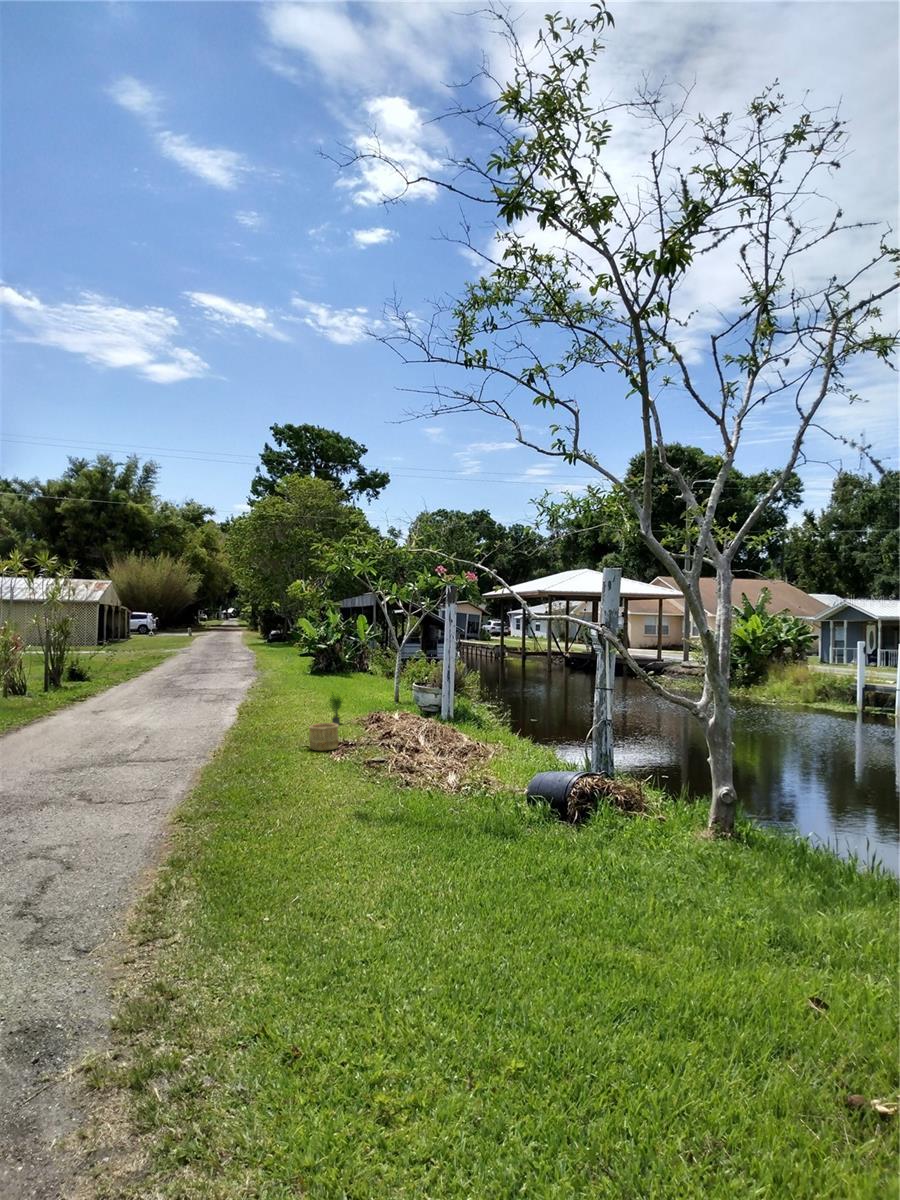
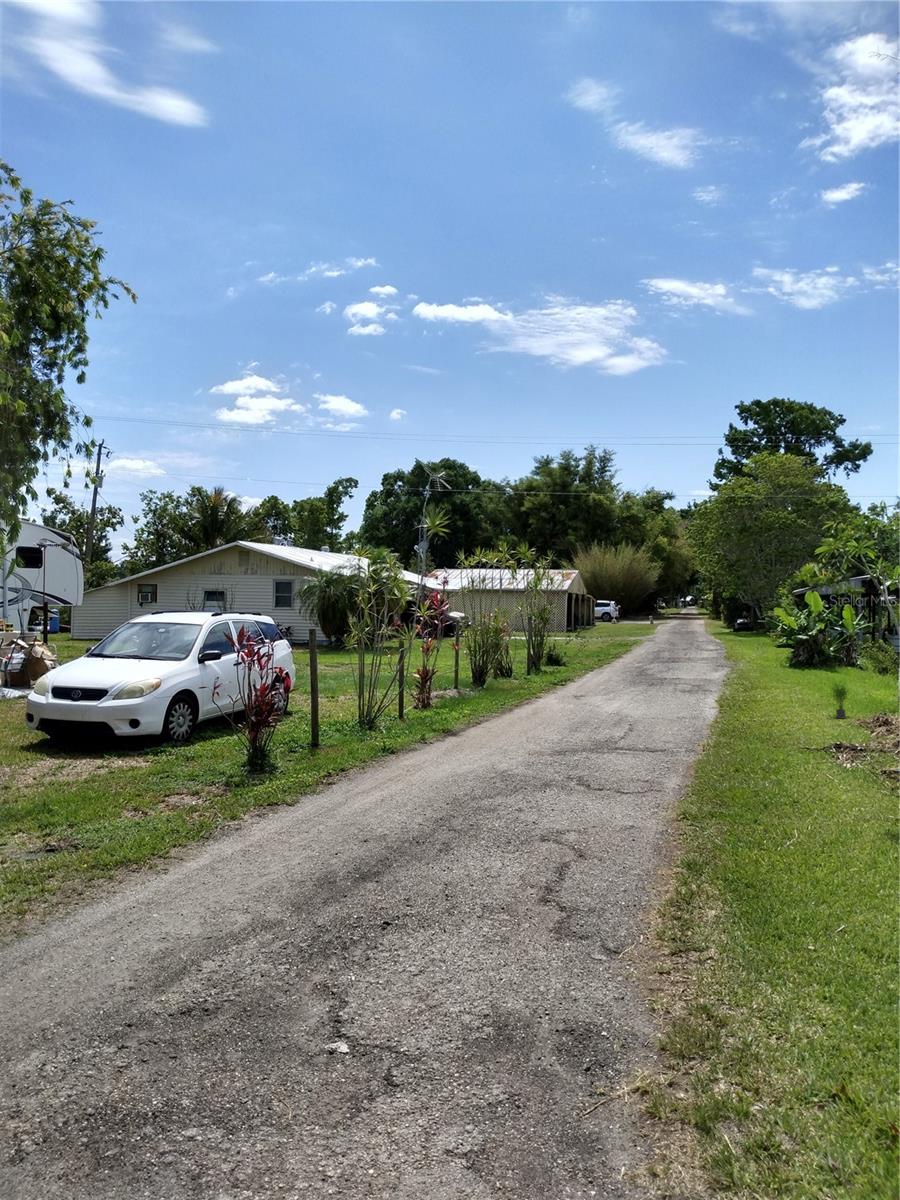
wooden bucket: present [309,723,339,751] -> none [813,716,851,748]

